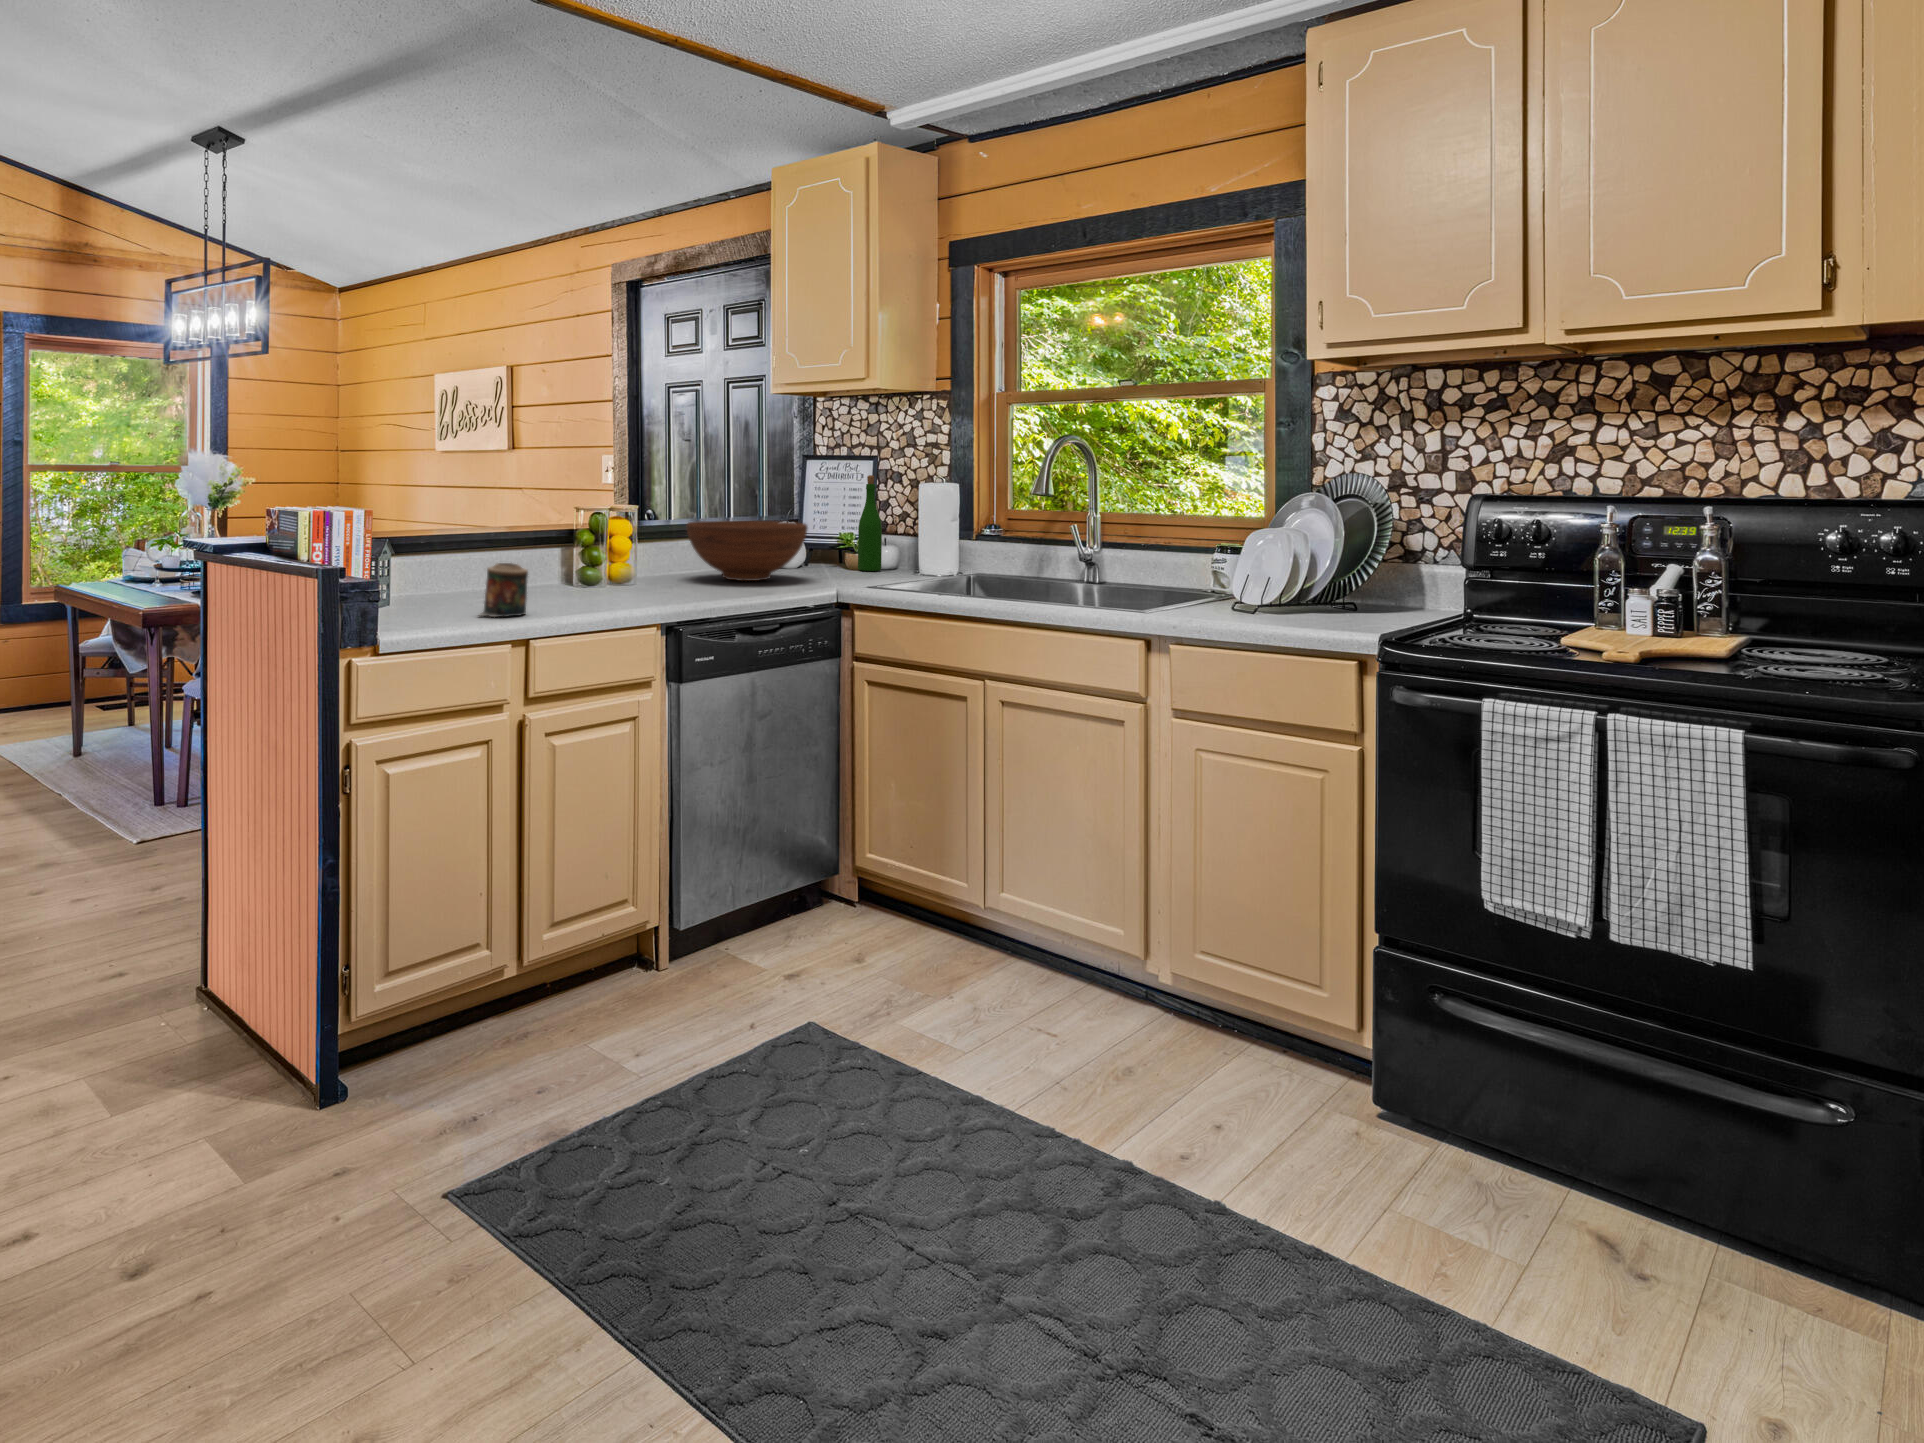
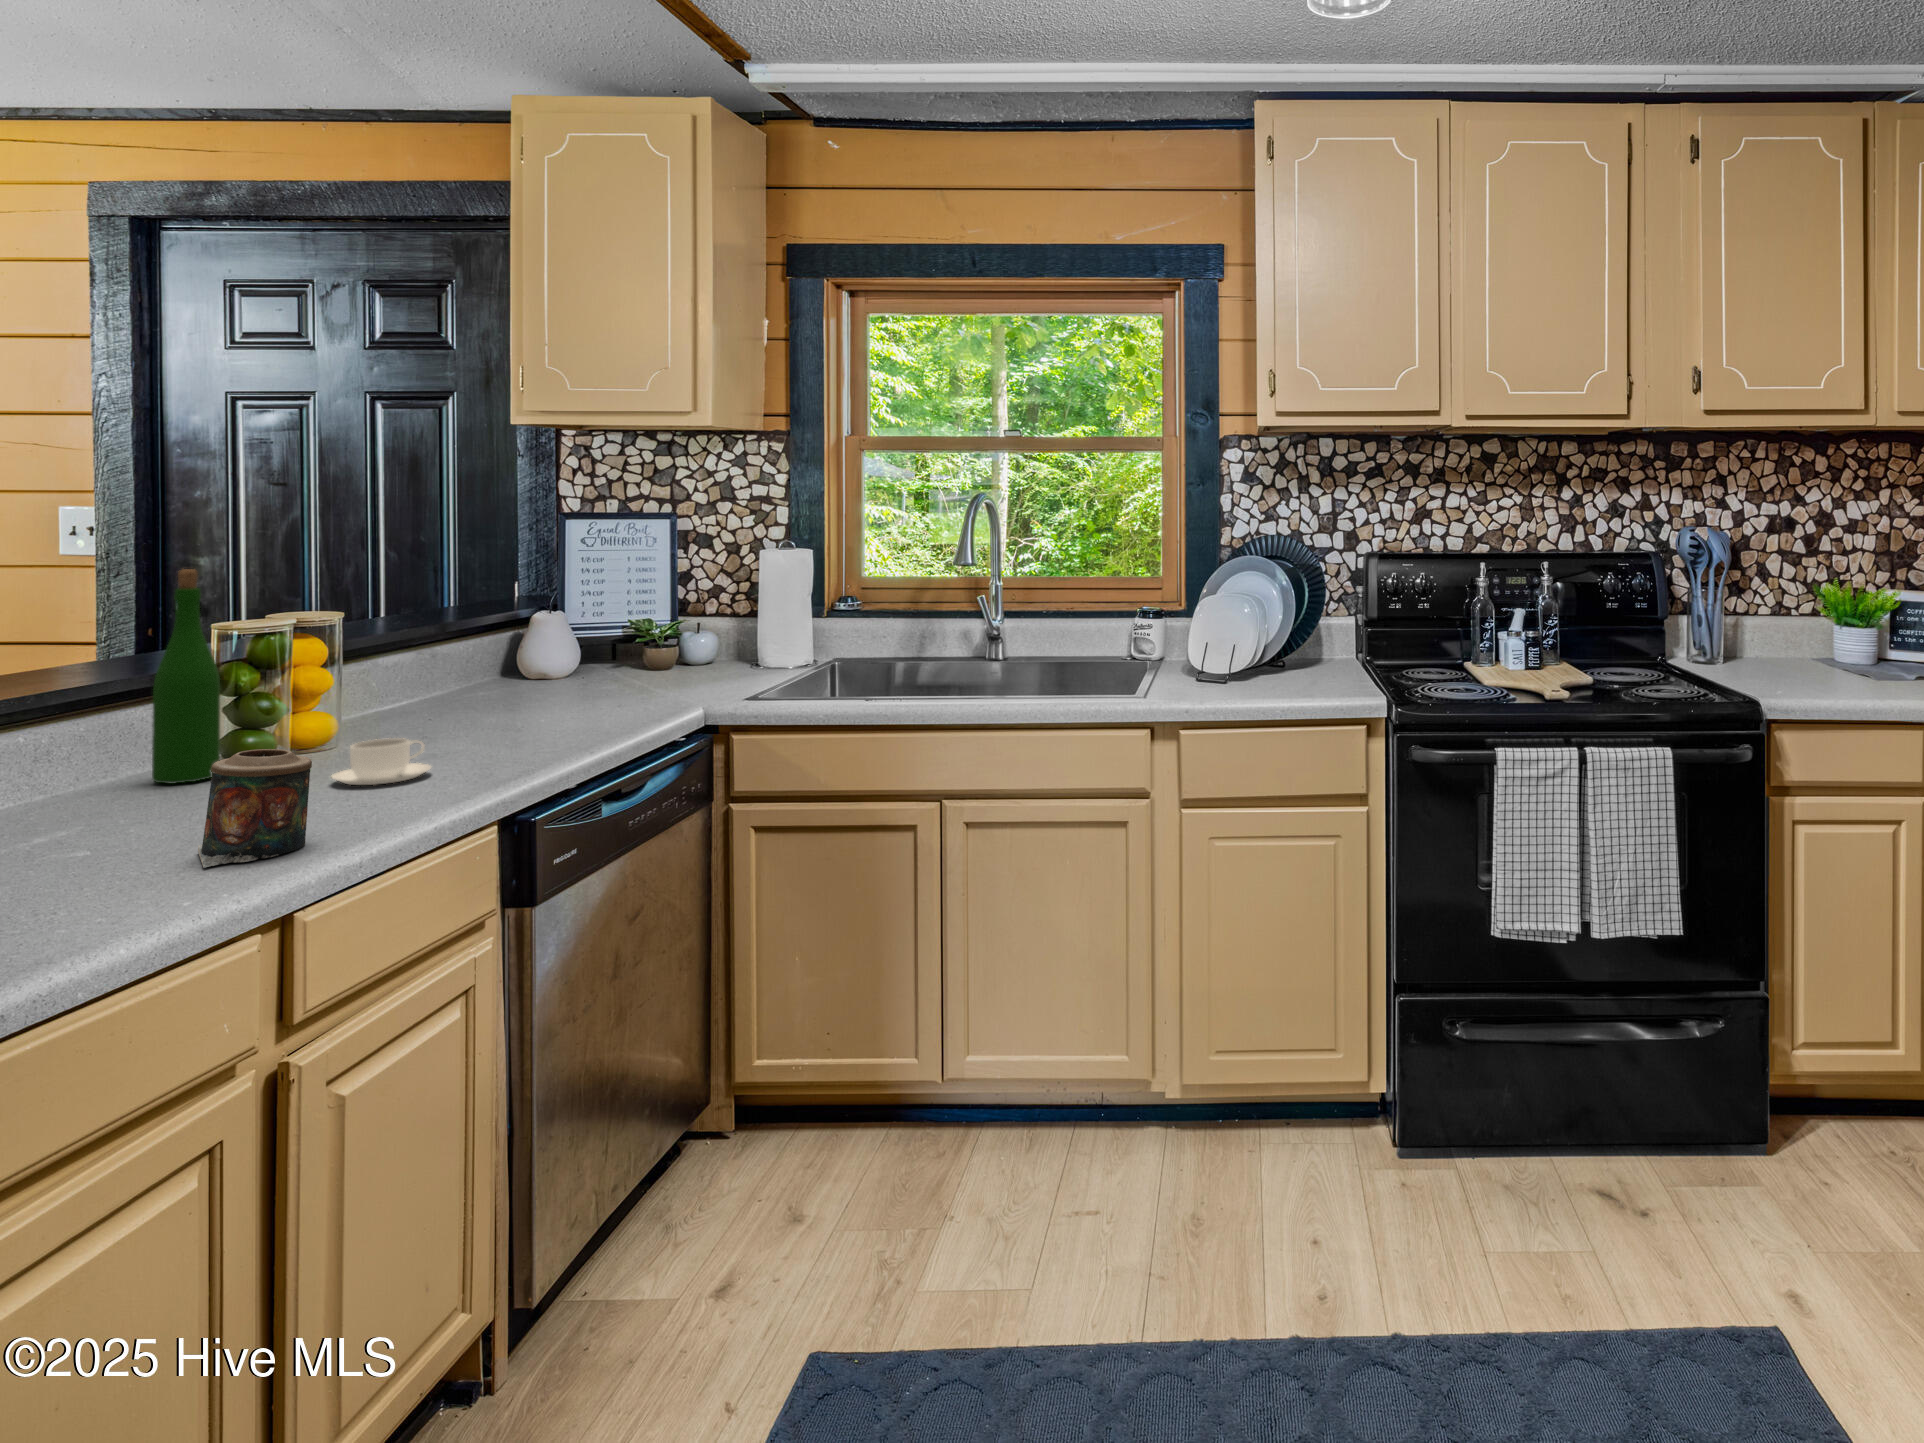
wine bottle: present [858,475,882,571] -> present [152,569,220,783]
fruit bowl: present [686,521,808,581] -> none [444,615,655,712]
coffee cup: none [580,576,627,599] -> present [331,738,431,785]

